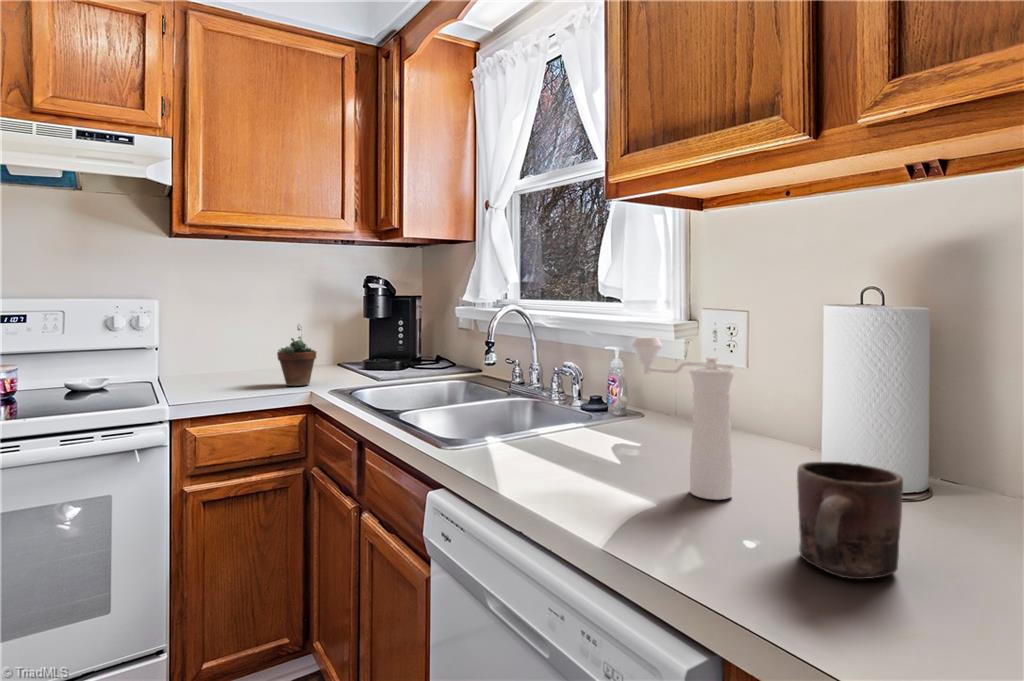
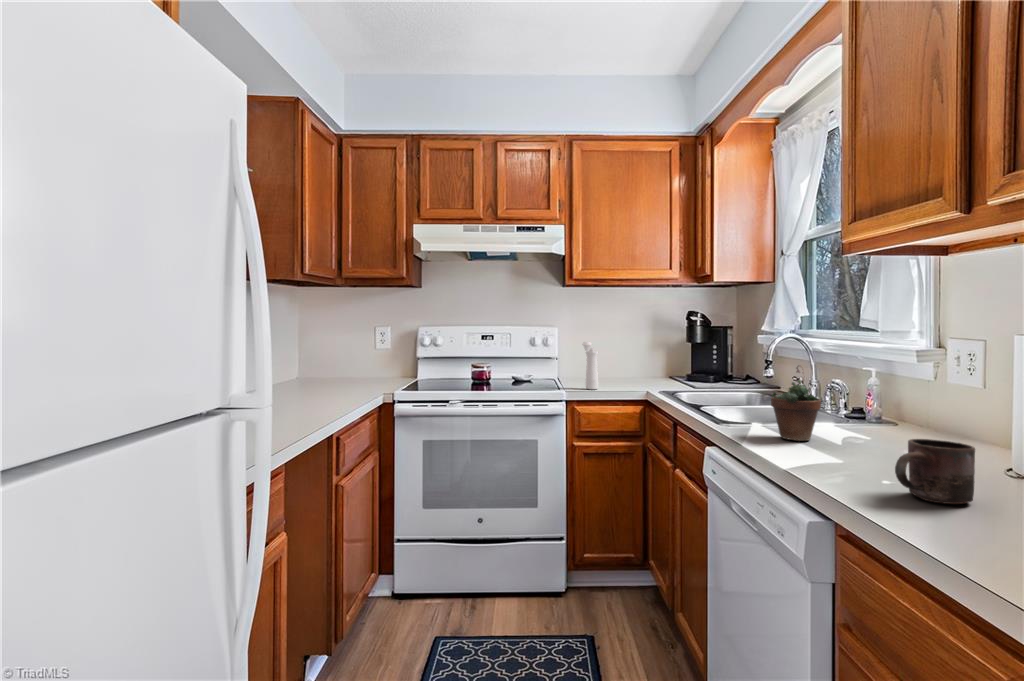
succulent plant: present [277,327,316,386] -> present [771,366,821,441]
pepper mill: present [633,337,734,500] -> present [583,342,598,389]

